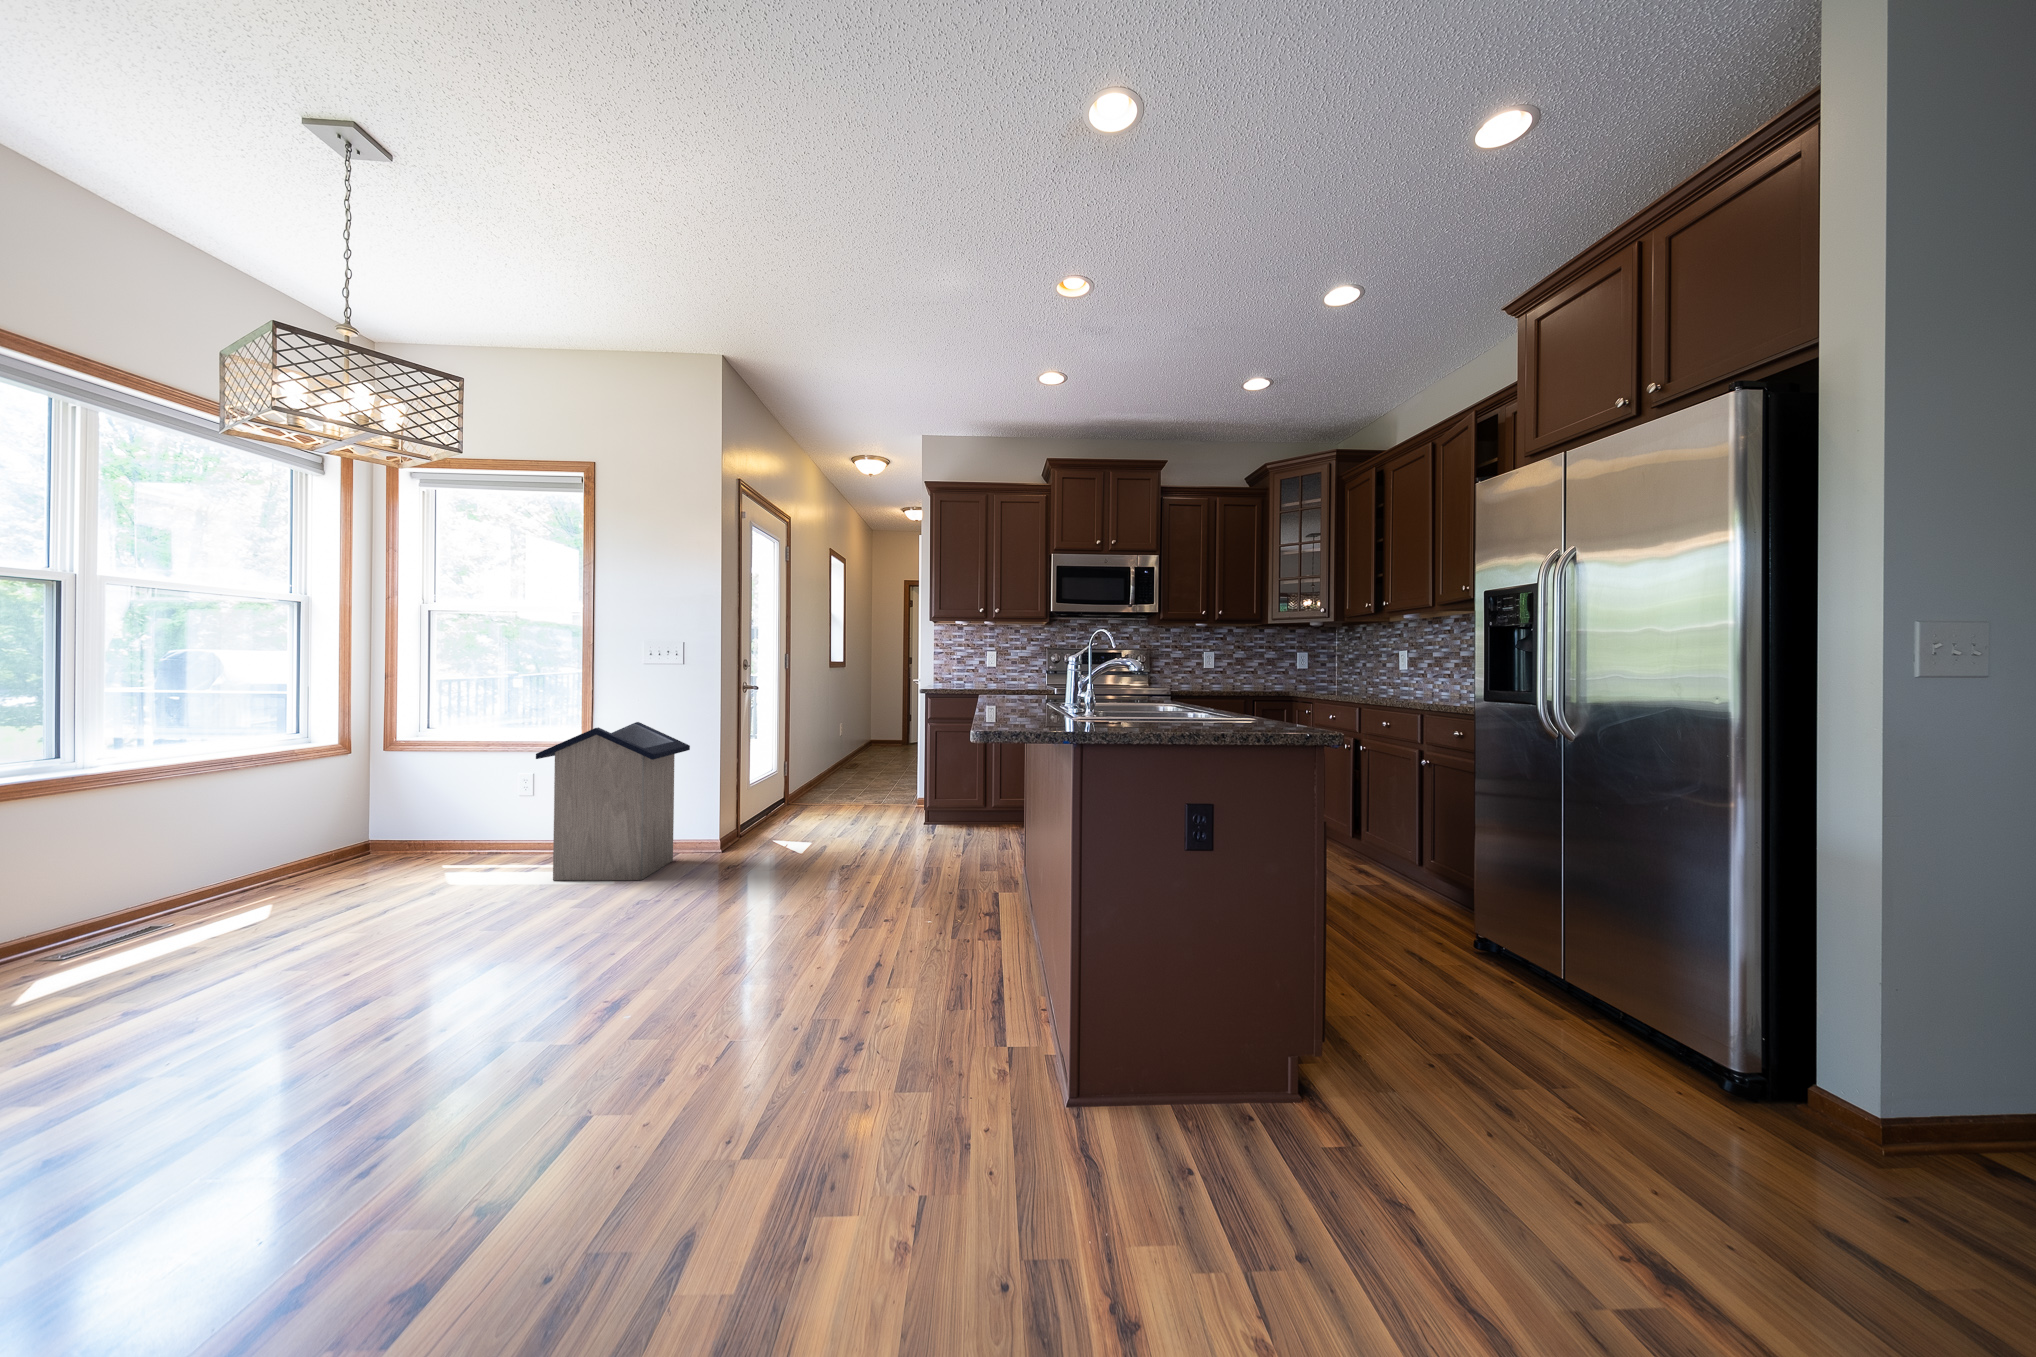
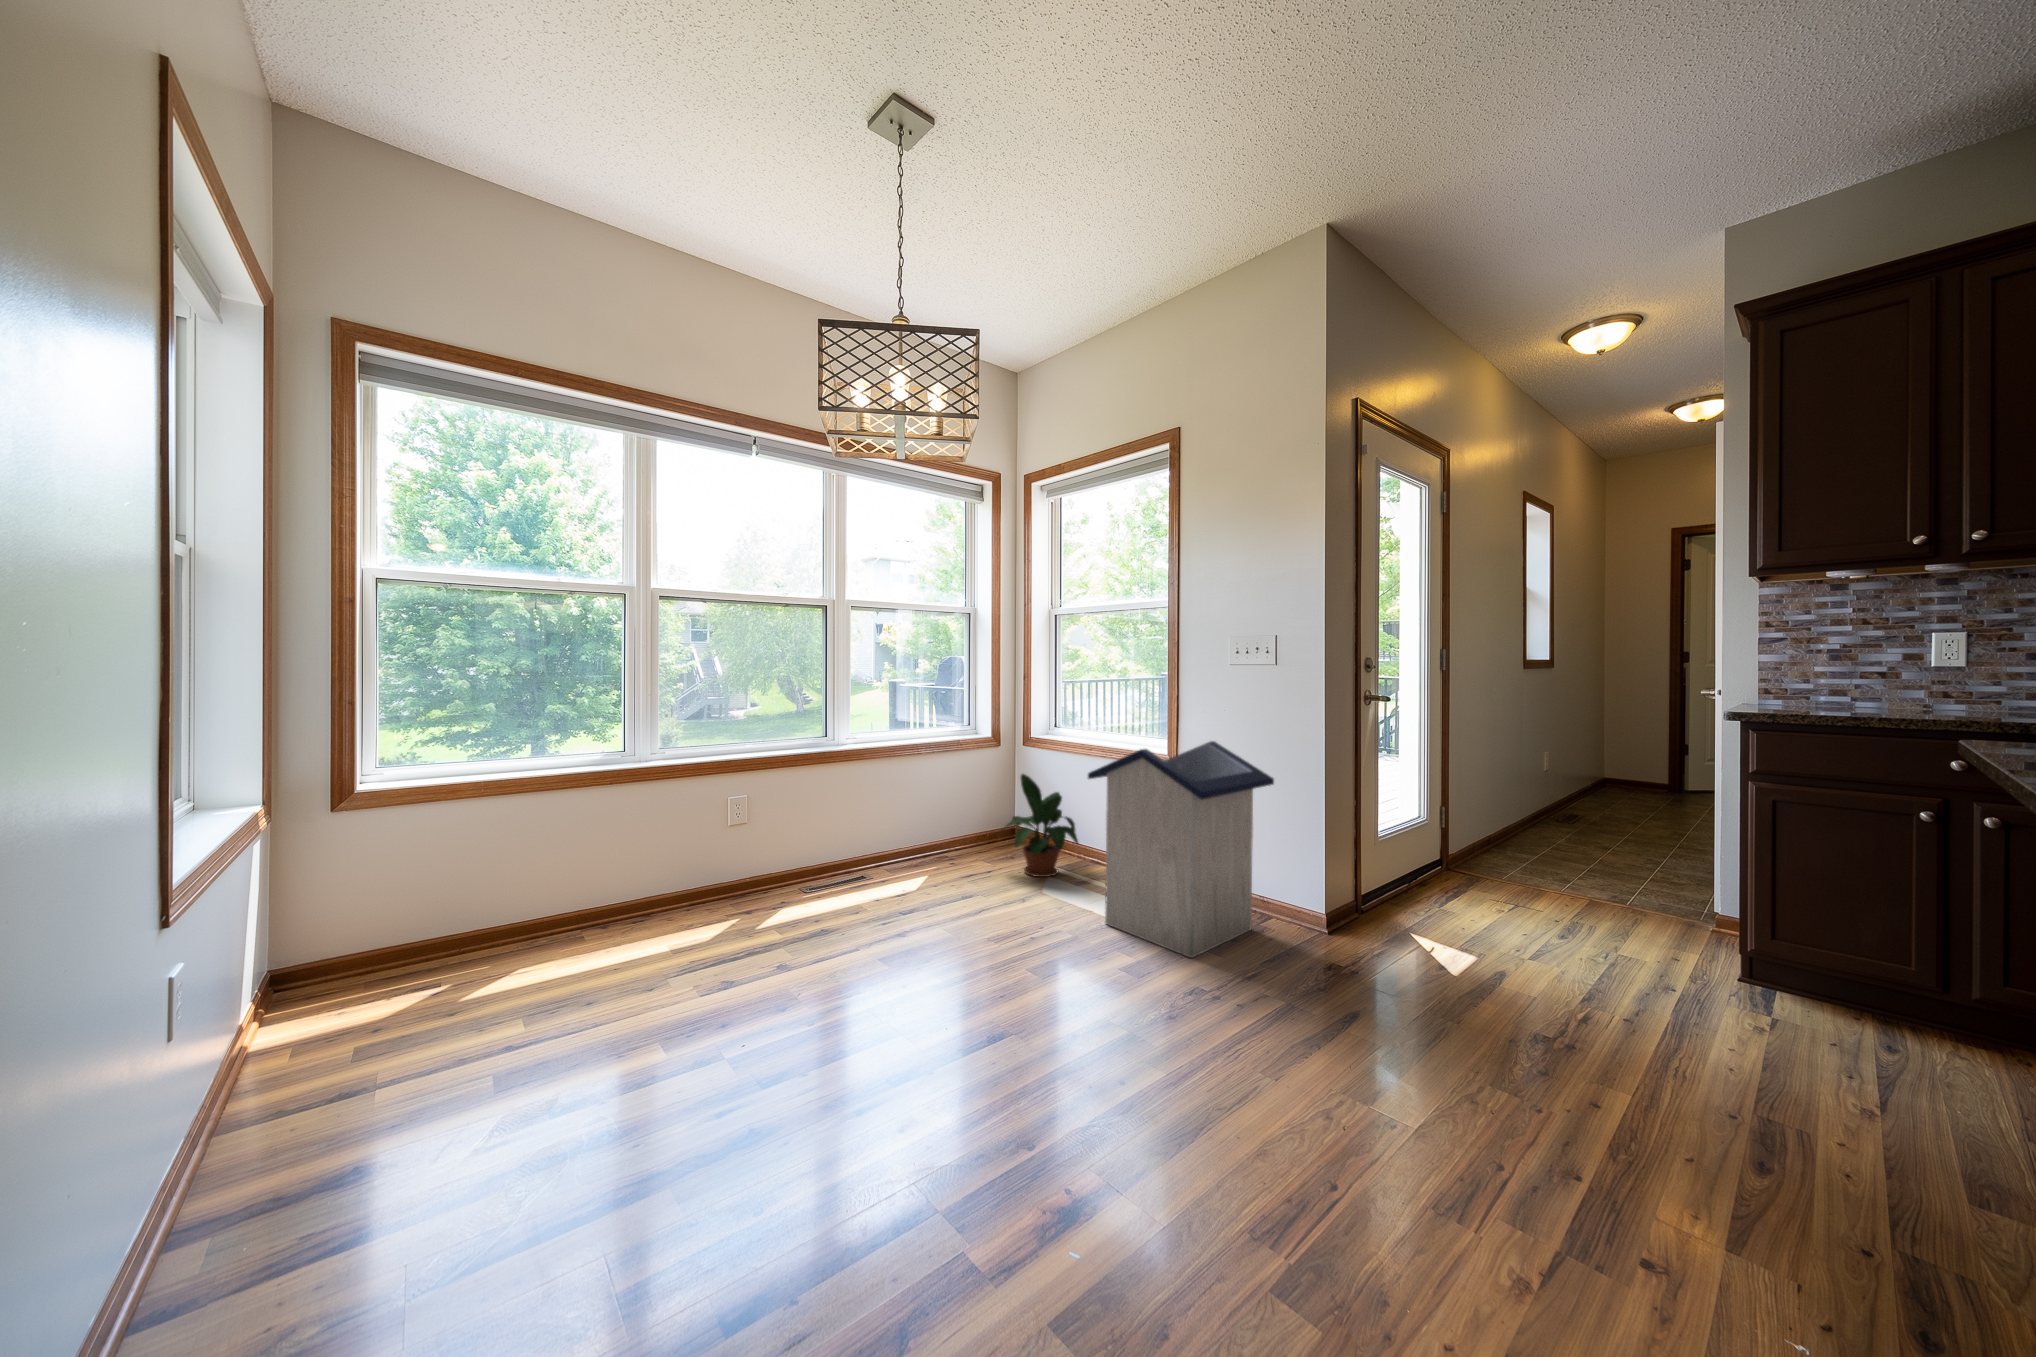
potted plant: none [385,771,490,872] -> present [1000,774,1078,877]

